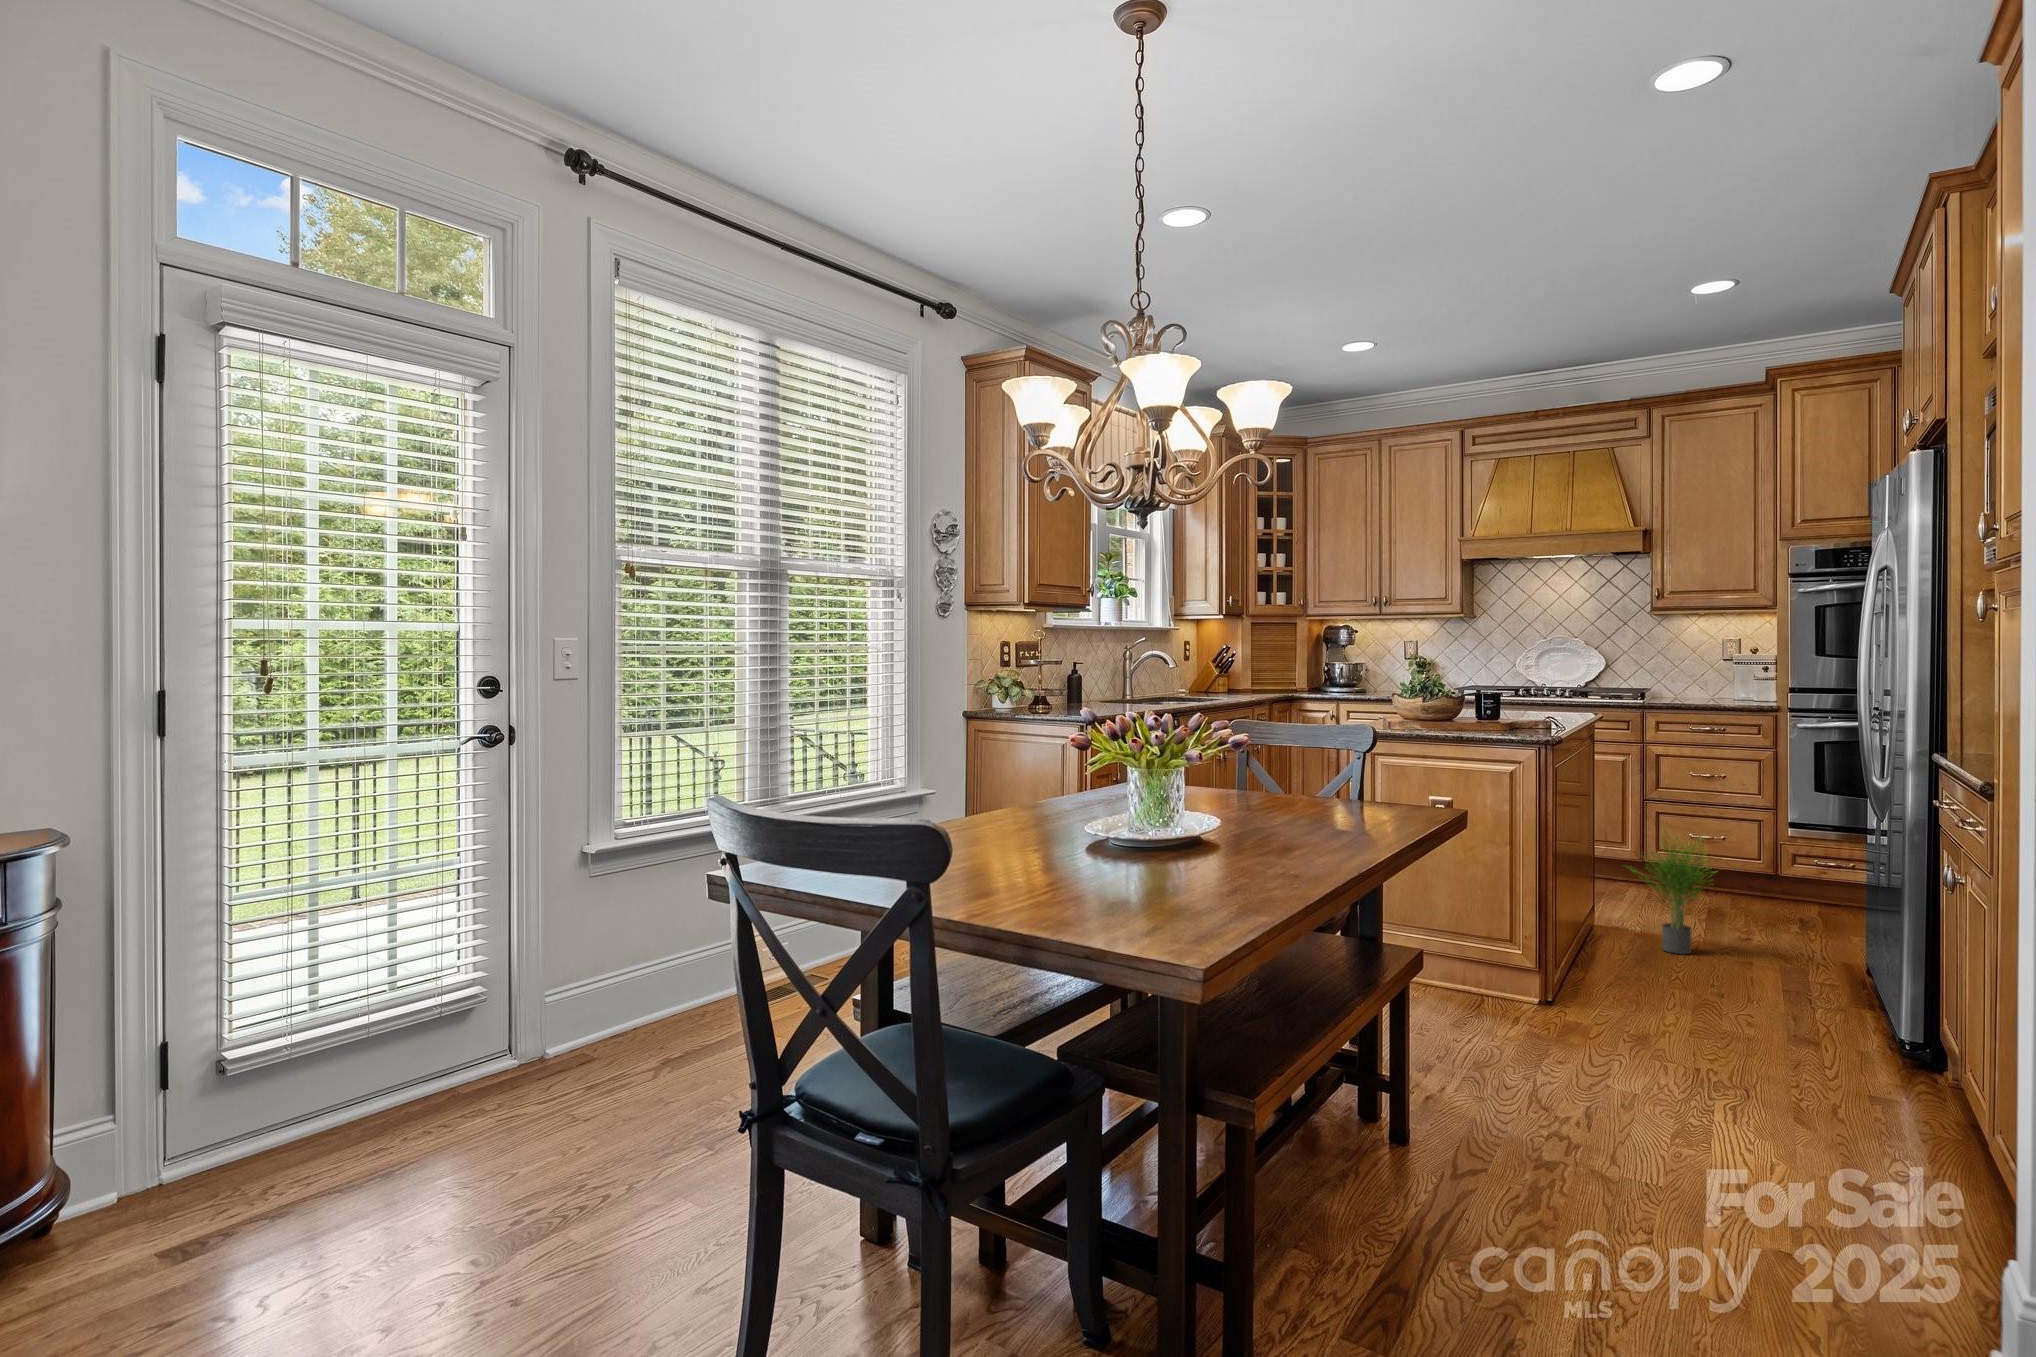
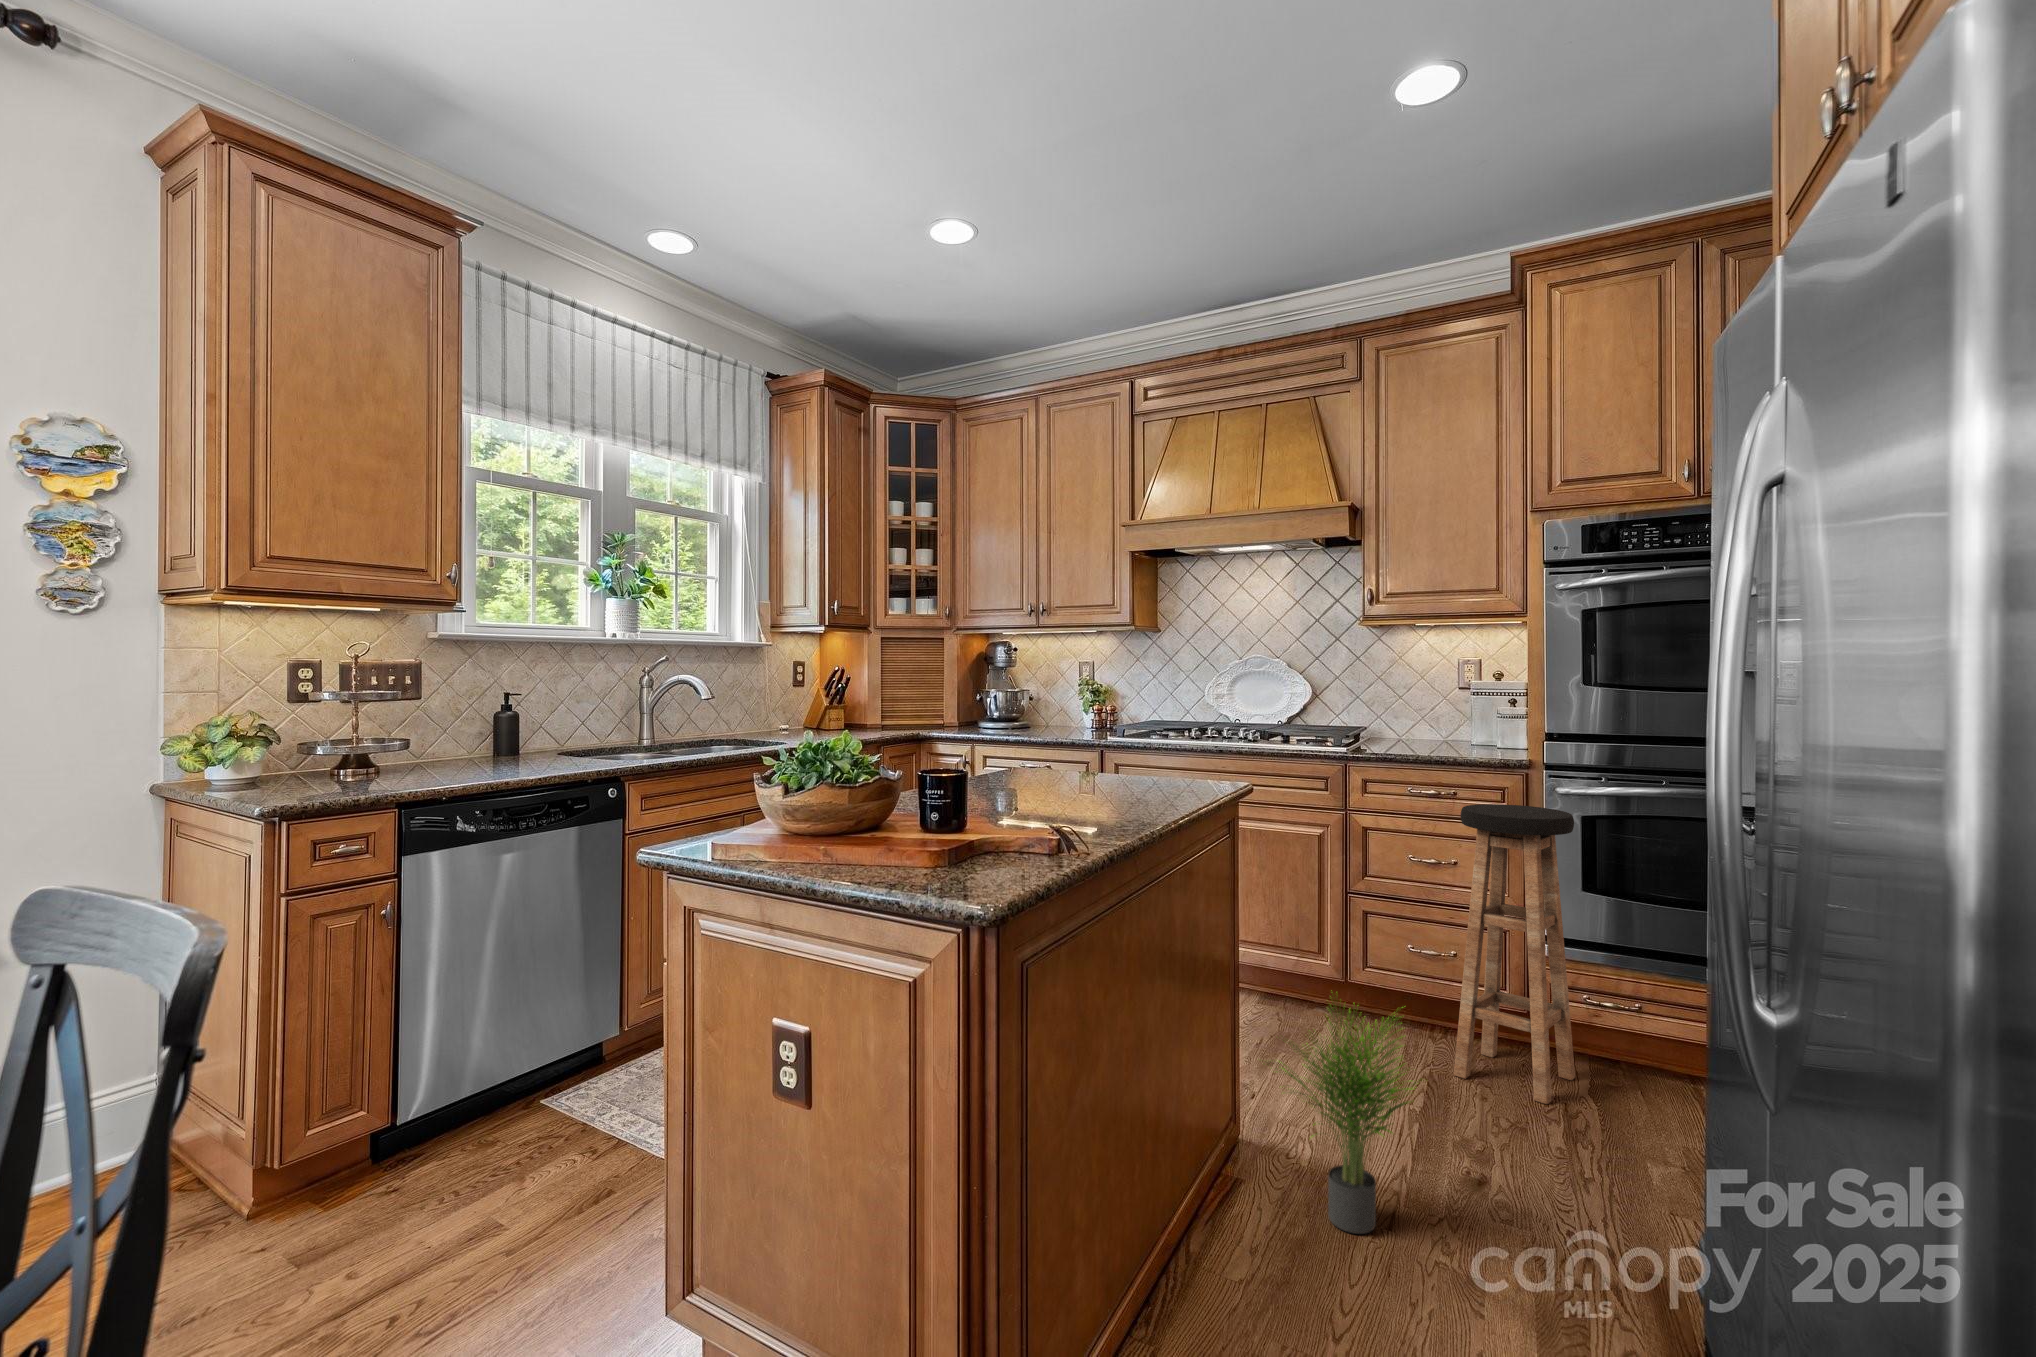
bar stool: none [1726,735,1810,921] -> present [1454,804,1575,1104]

